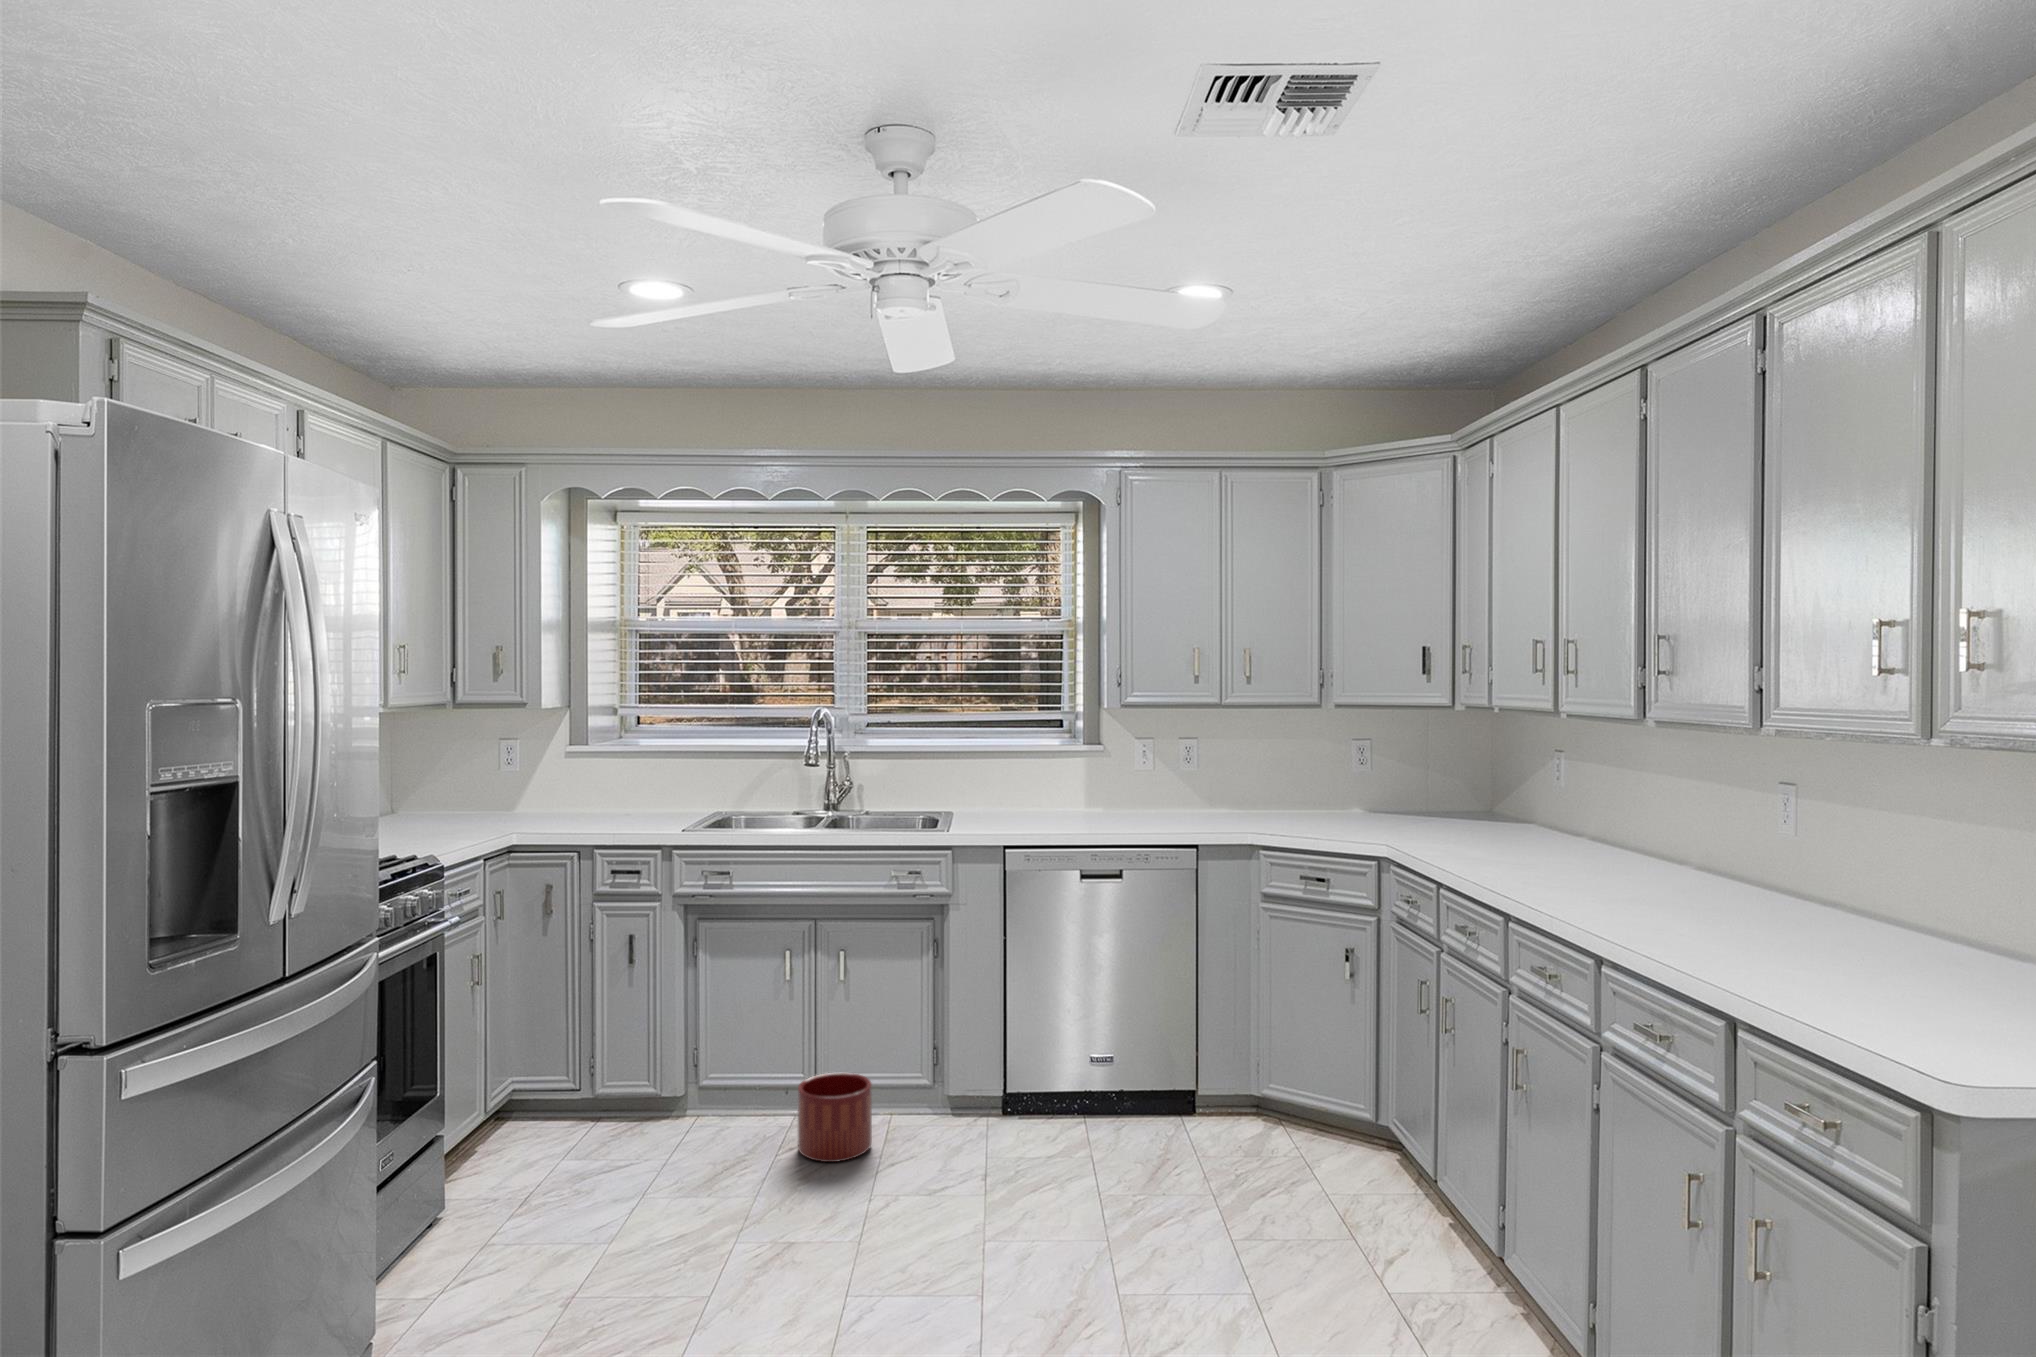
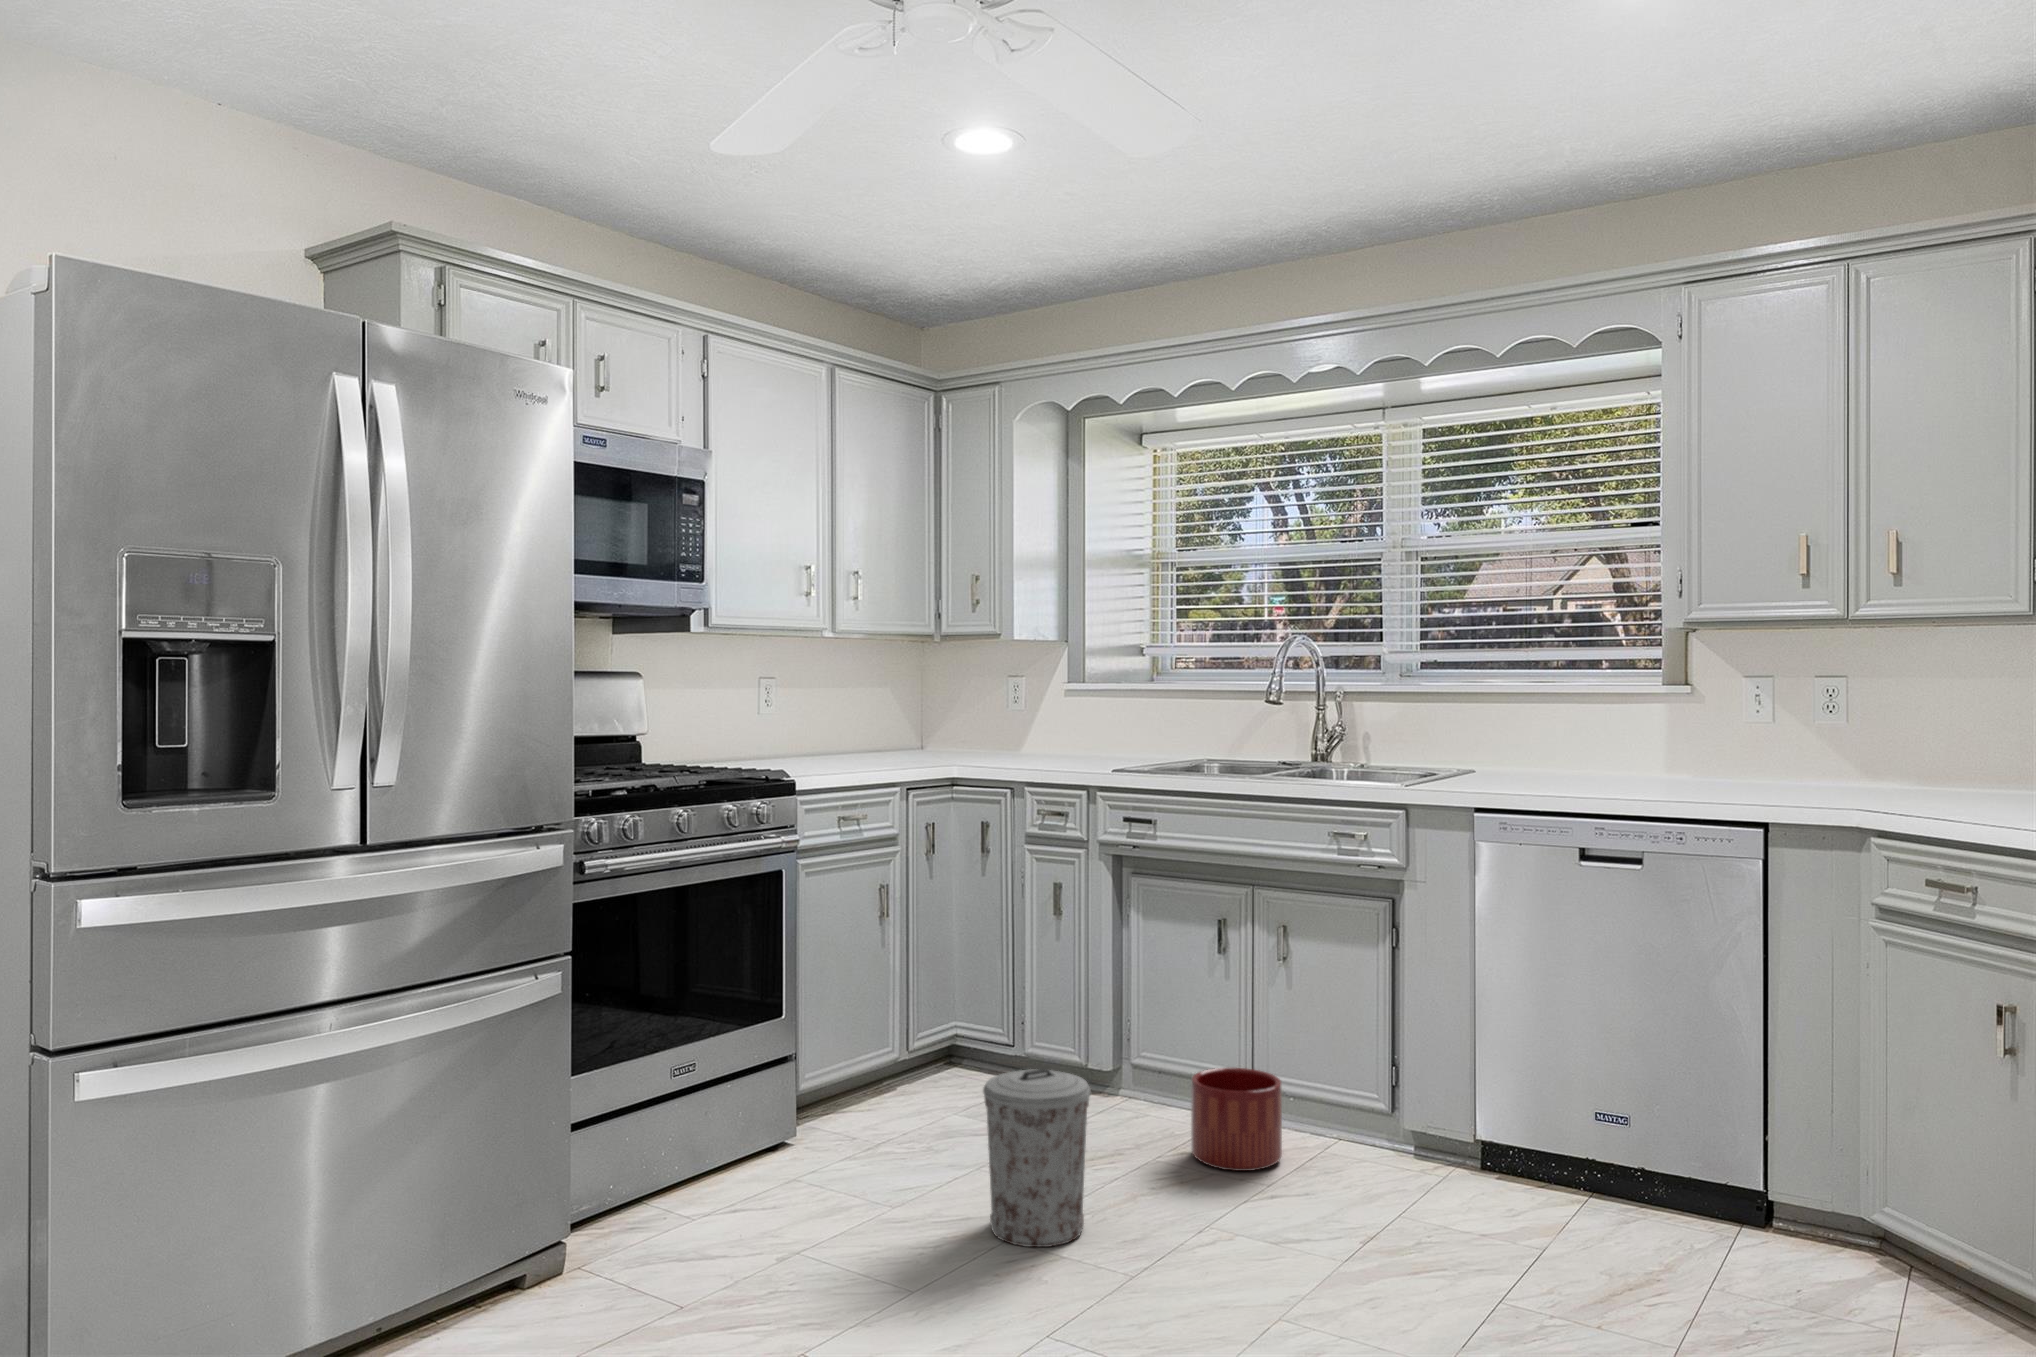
trash can: none [694,1116,791,1281] -> present [983,1069,1090,1247]

